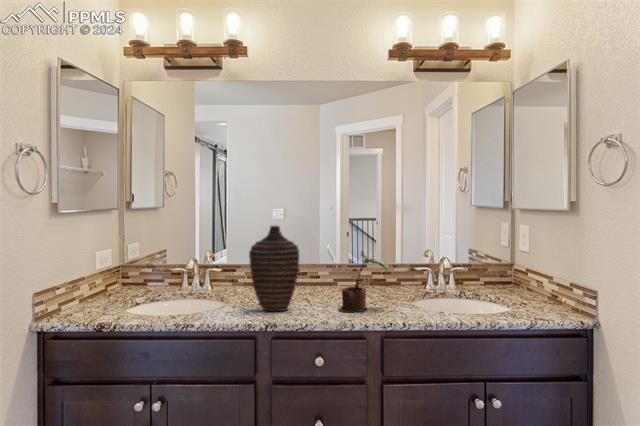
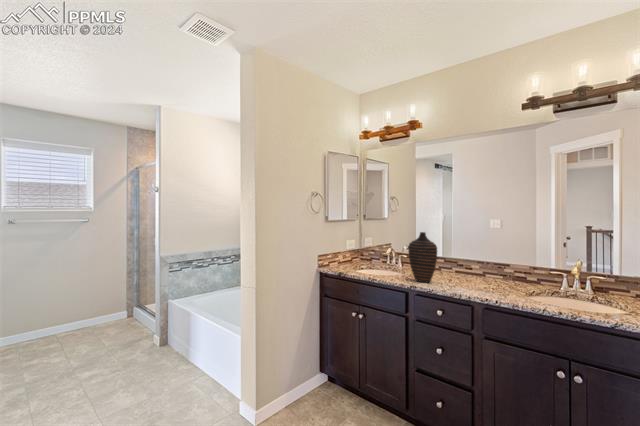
potted plant: present [339,251,387,312] -> none [461,251,498,291]

